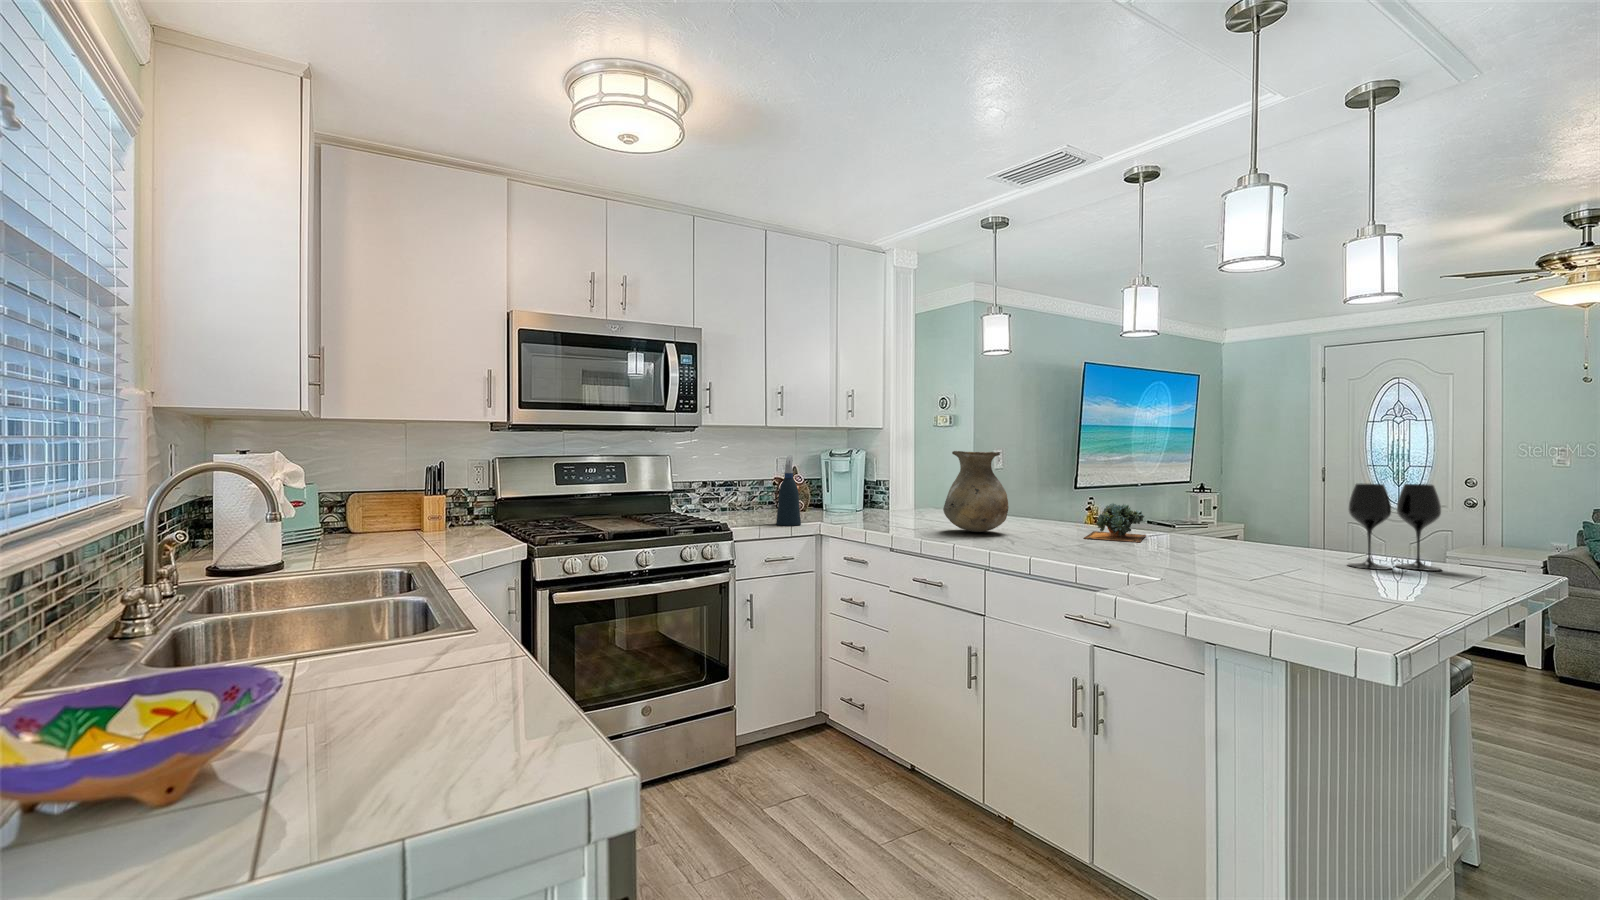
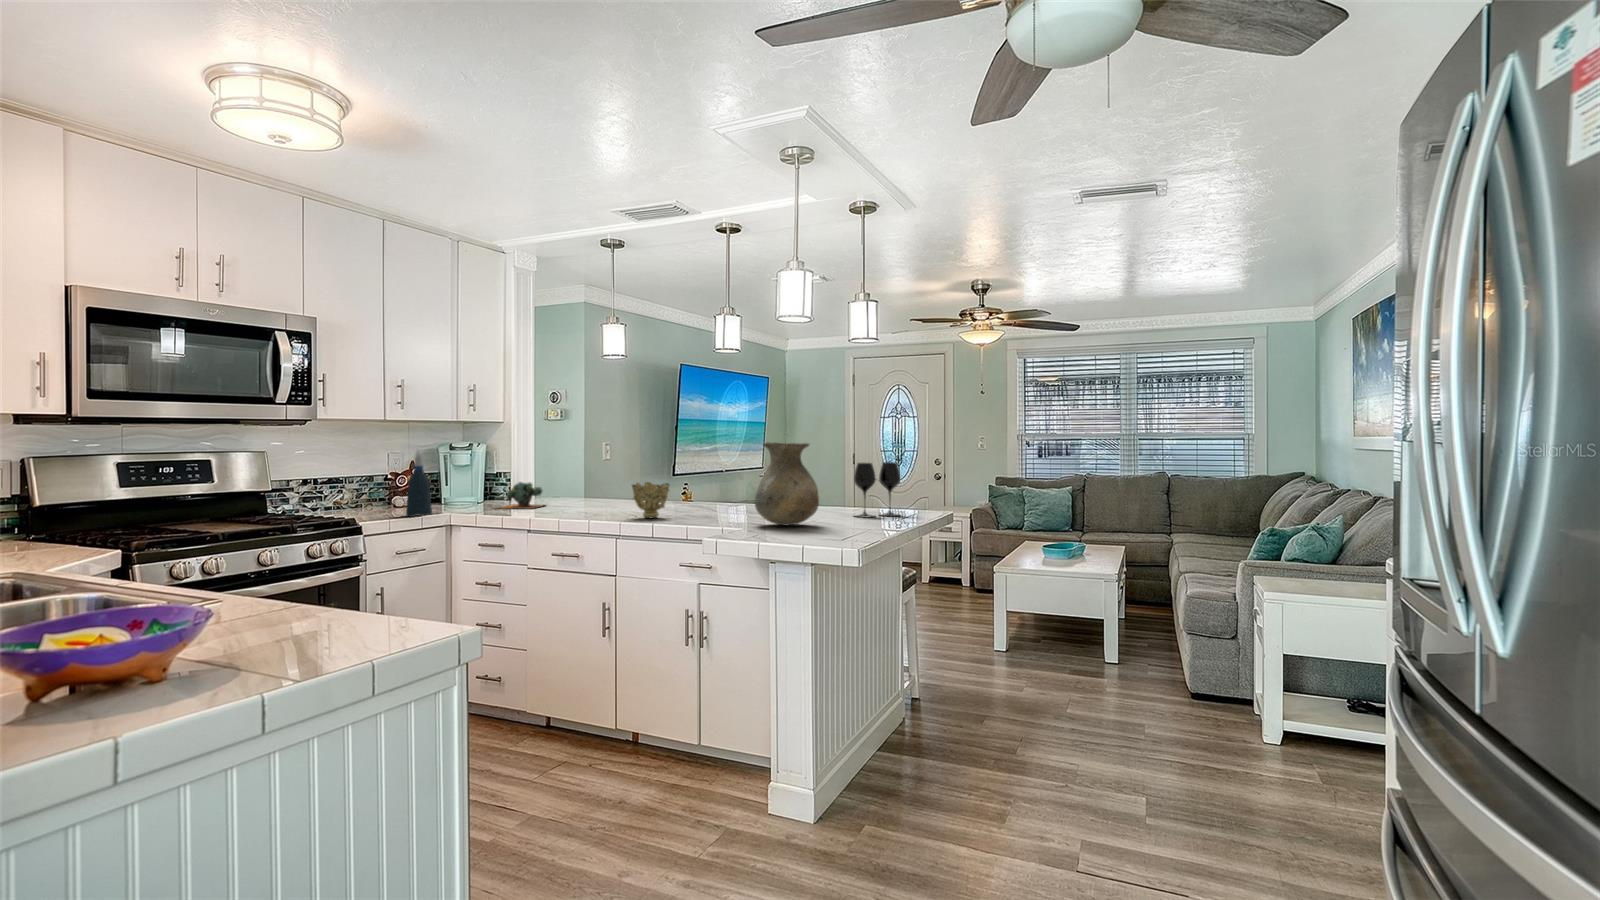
vase: present [943,451,1009,532] -> present [755,442,819,525]
decorative bowl: none [1005,500,1055,547] -> present [632,482,669,518]
succulent plant: present [1084,503,1146,542] -> present [498,482,543,509]

